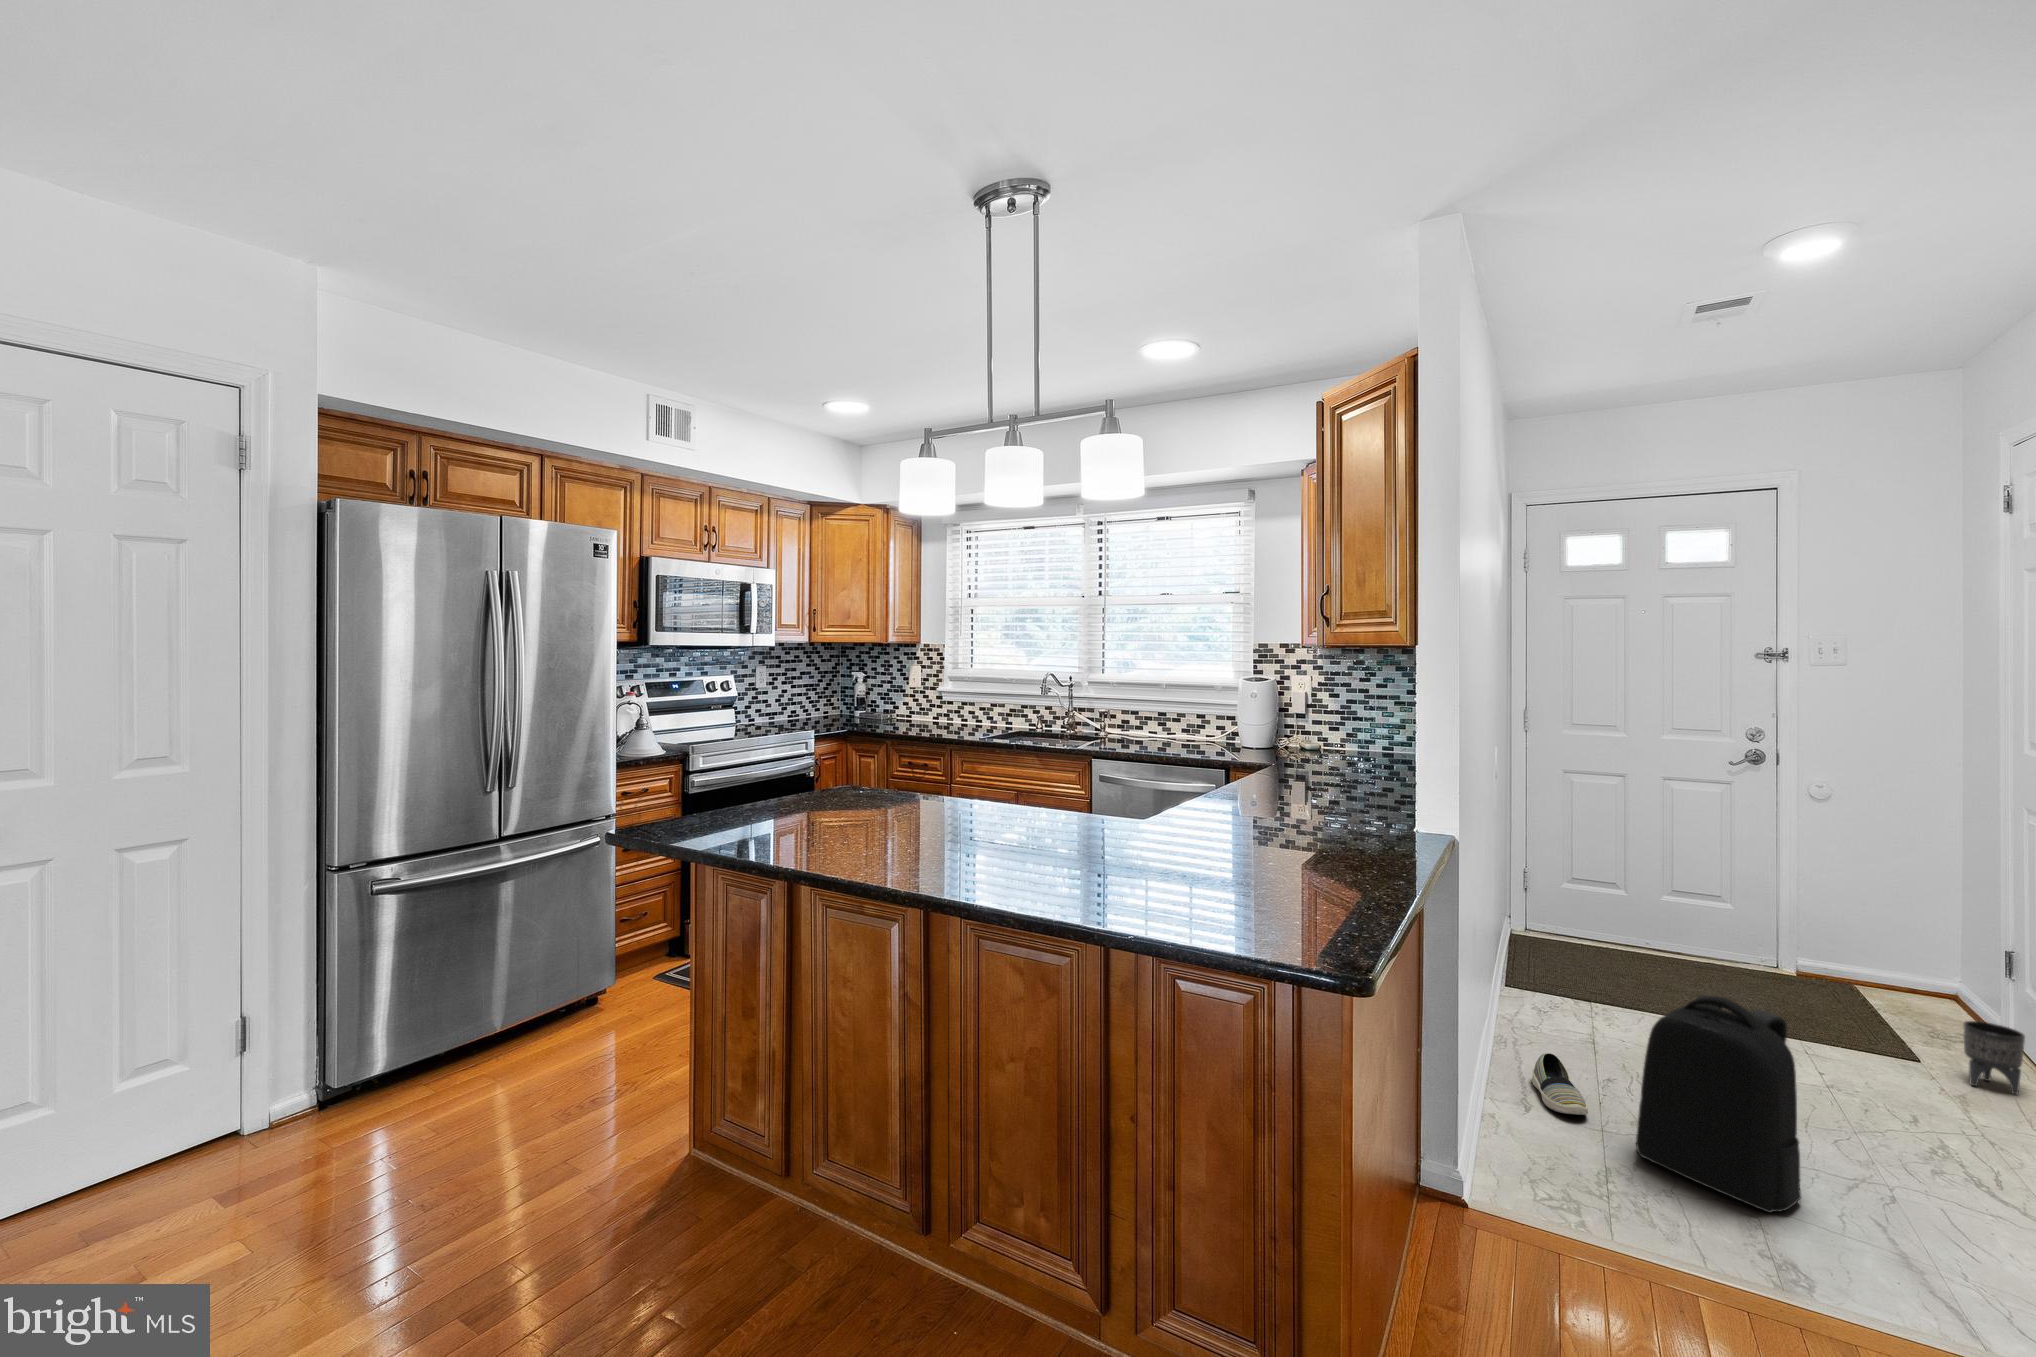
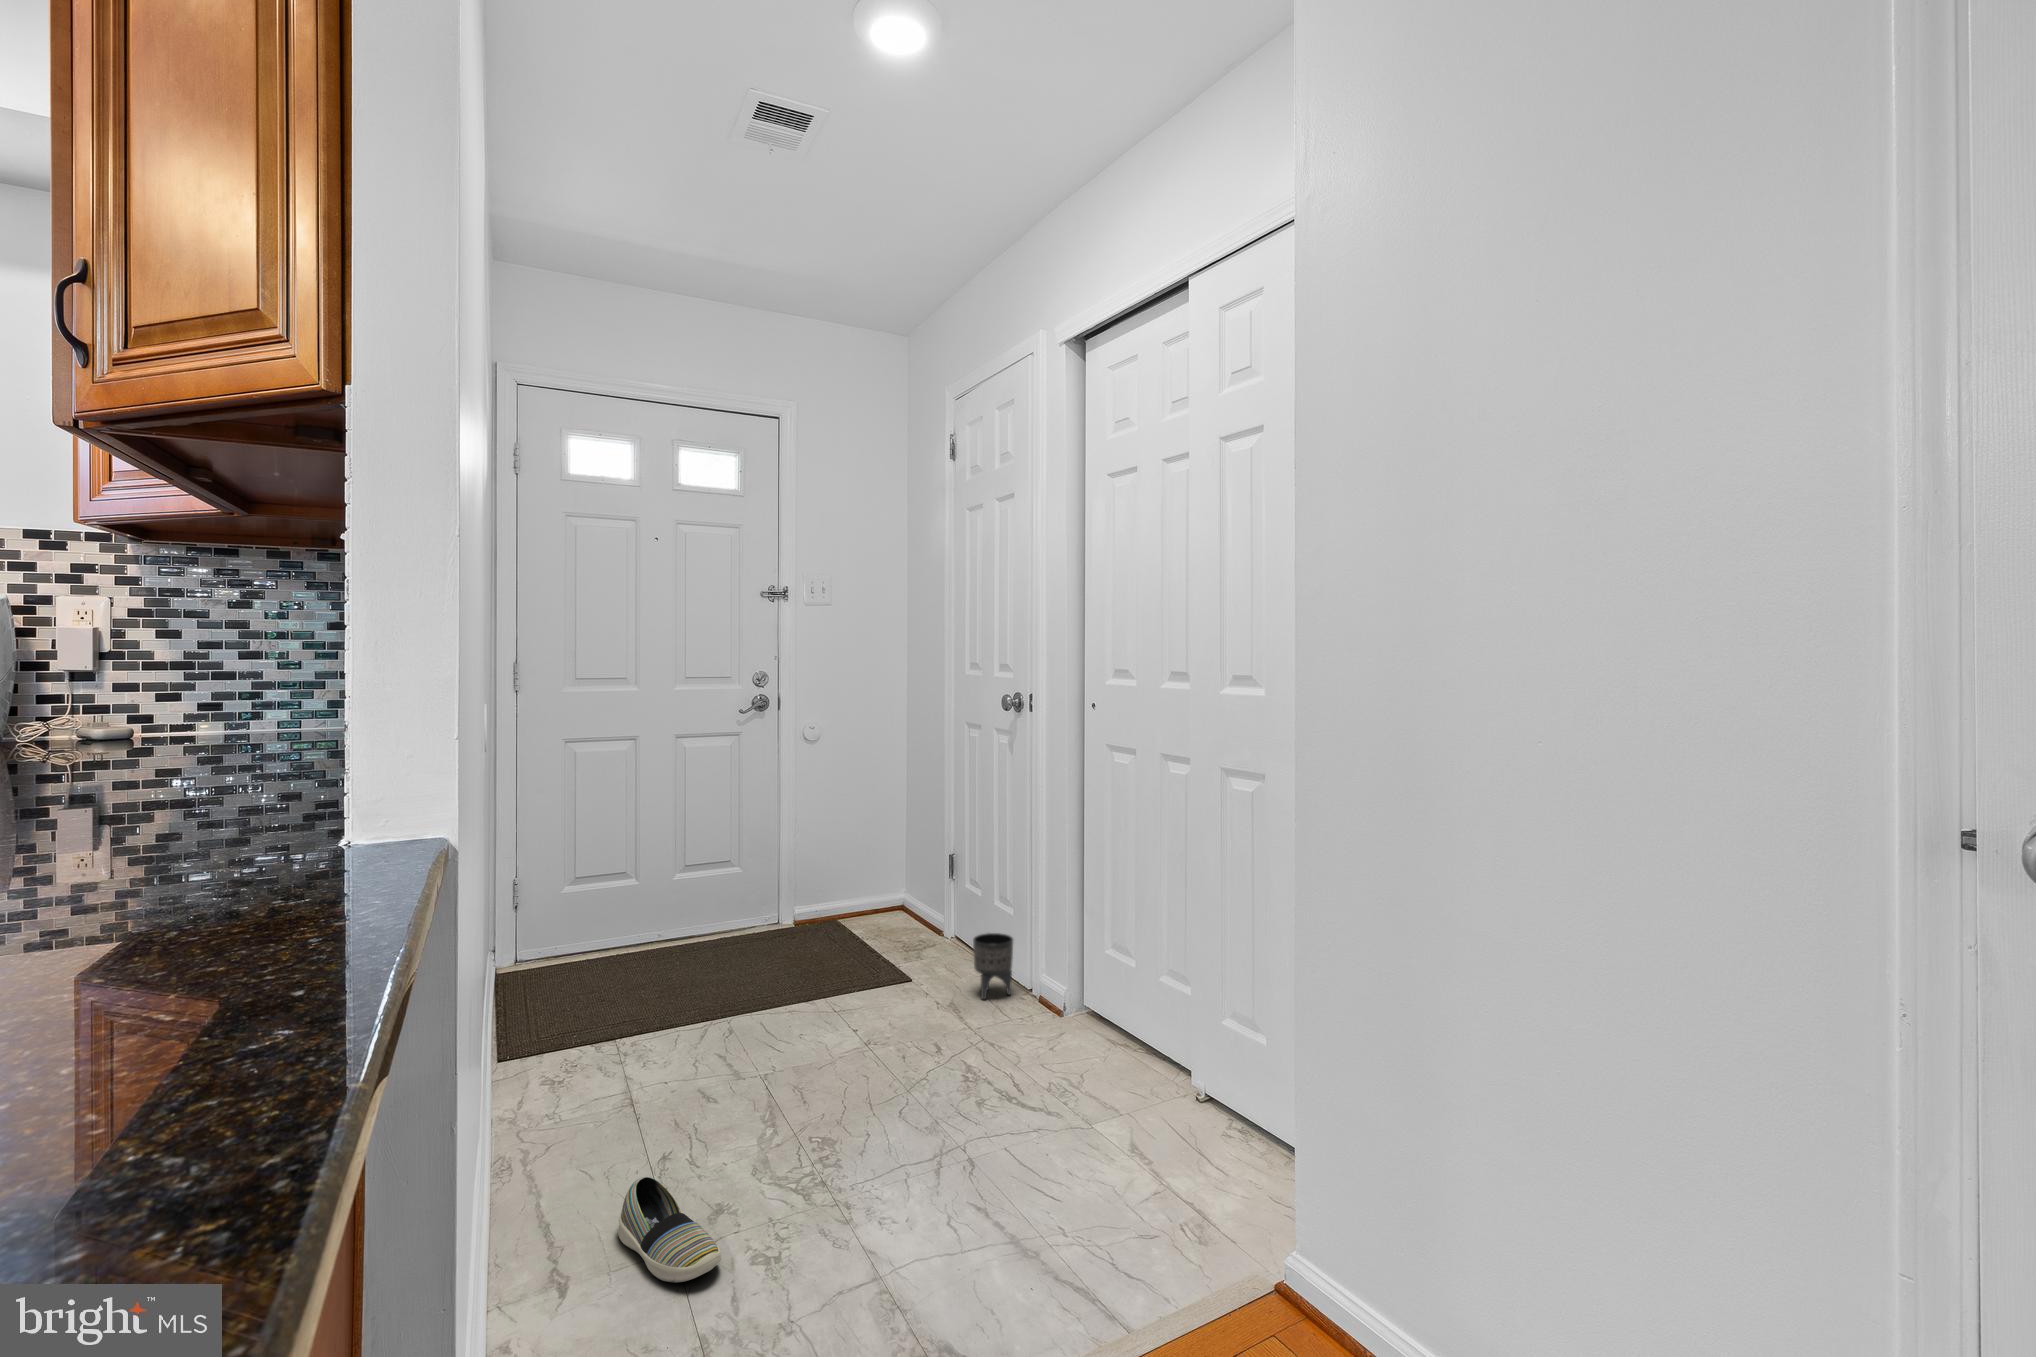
backpack: present [1636,995,1801,1213] -> none [800,1011,991,1298]

